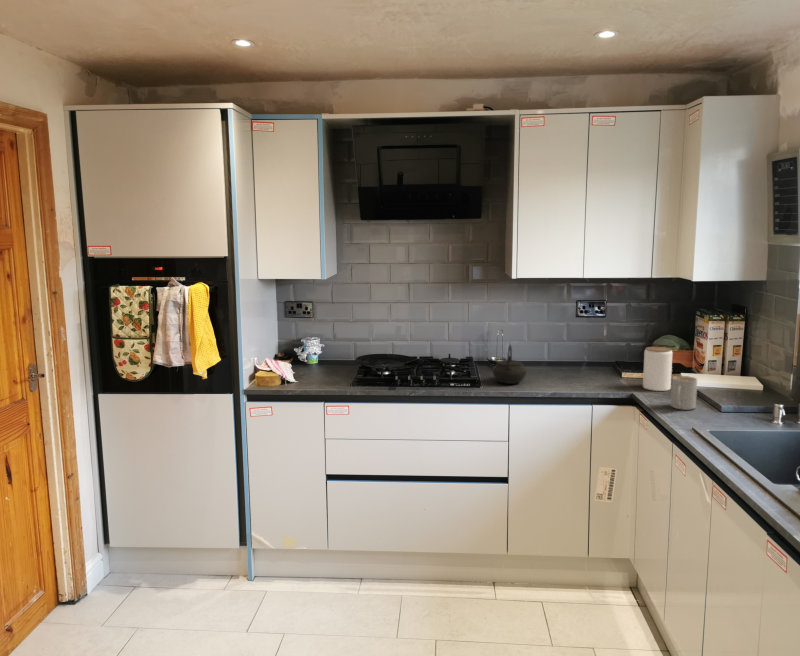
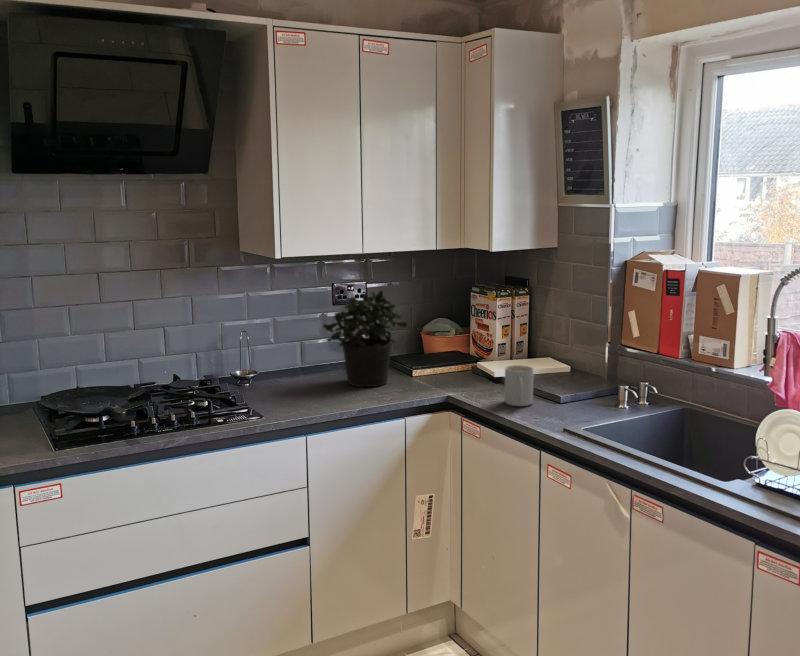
potted plant: none [550,307,610,380] -> present [323,290,407,387]
kettle: present [493,345,526,384] -> none [264,351,311,407]
jar: present [643,347,672,391] -> none [447,334,480,388]

